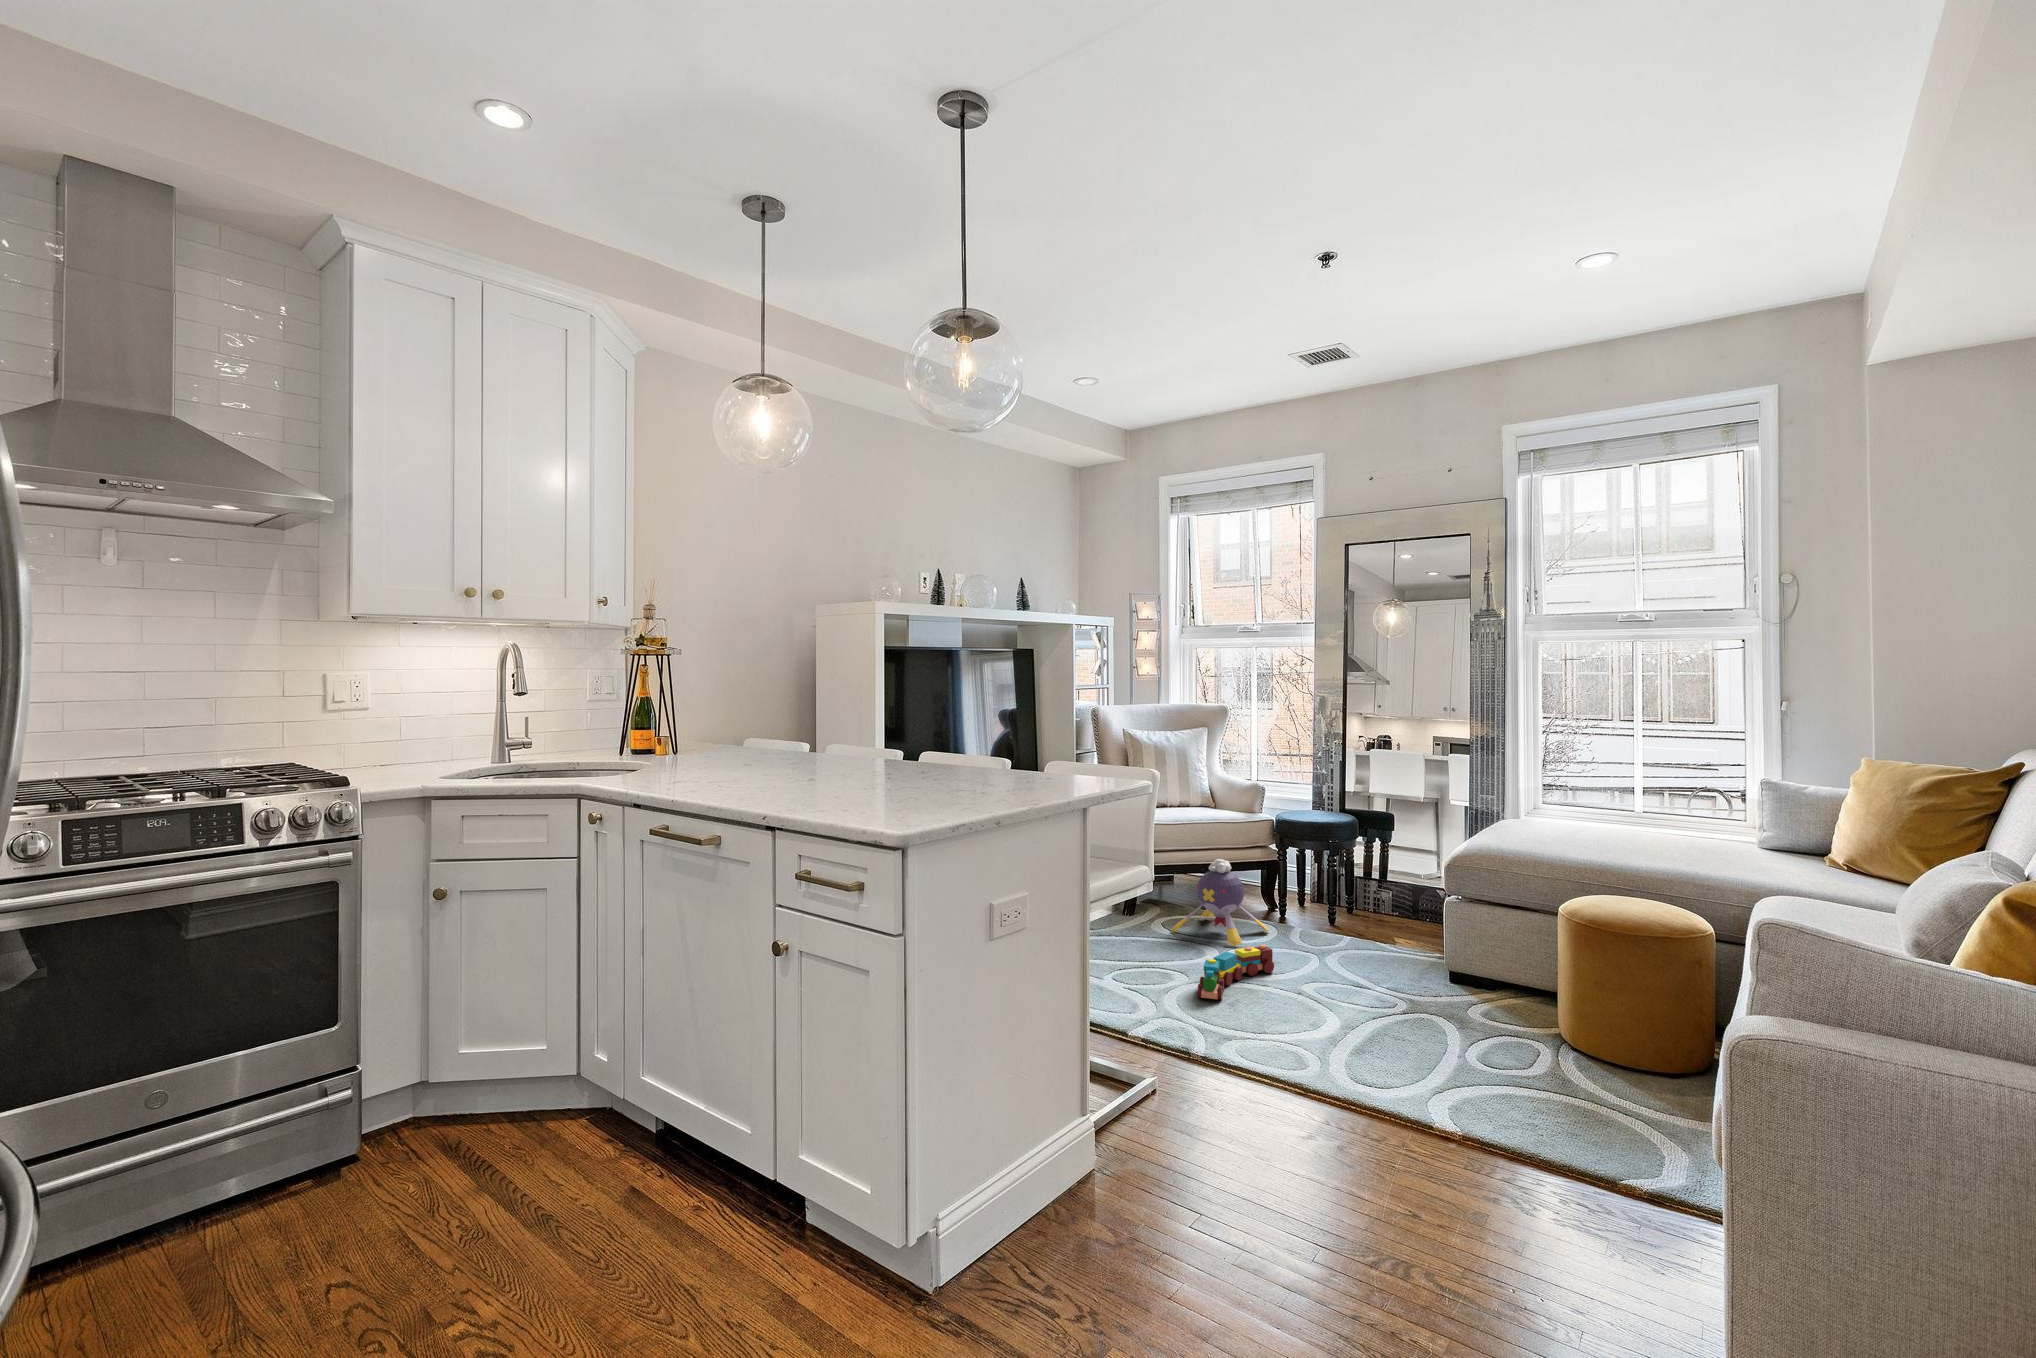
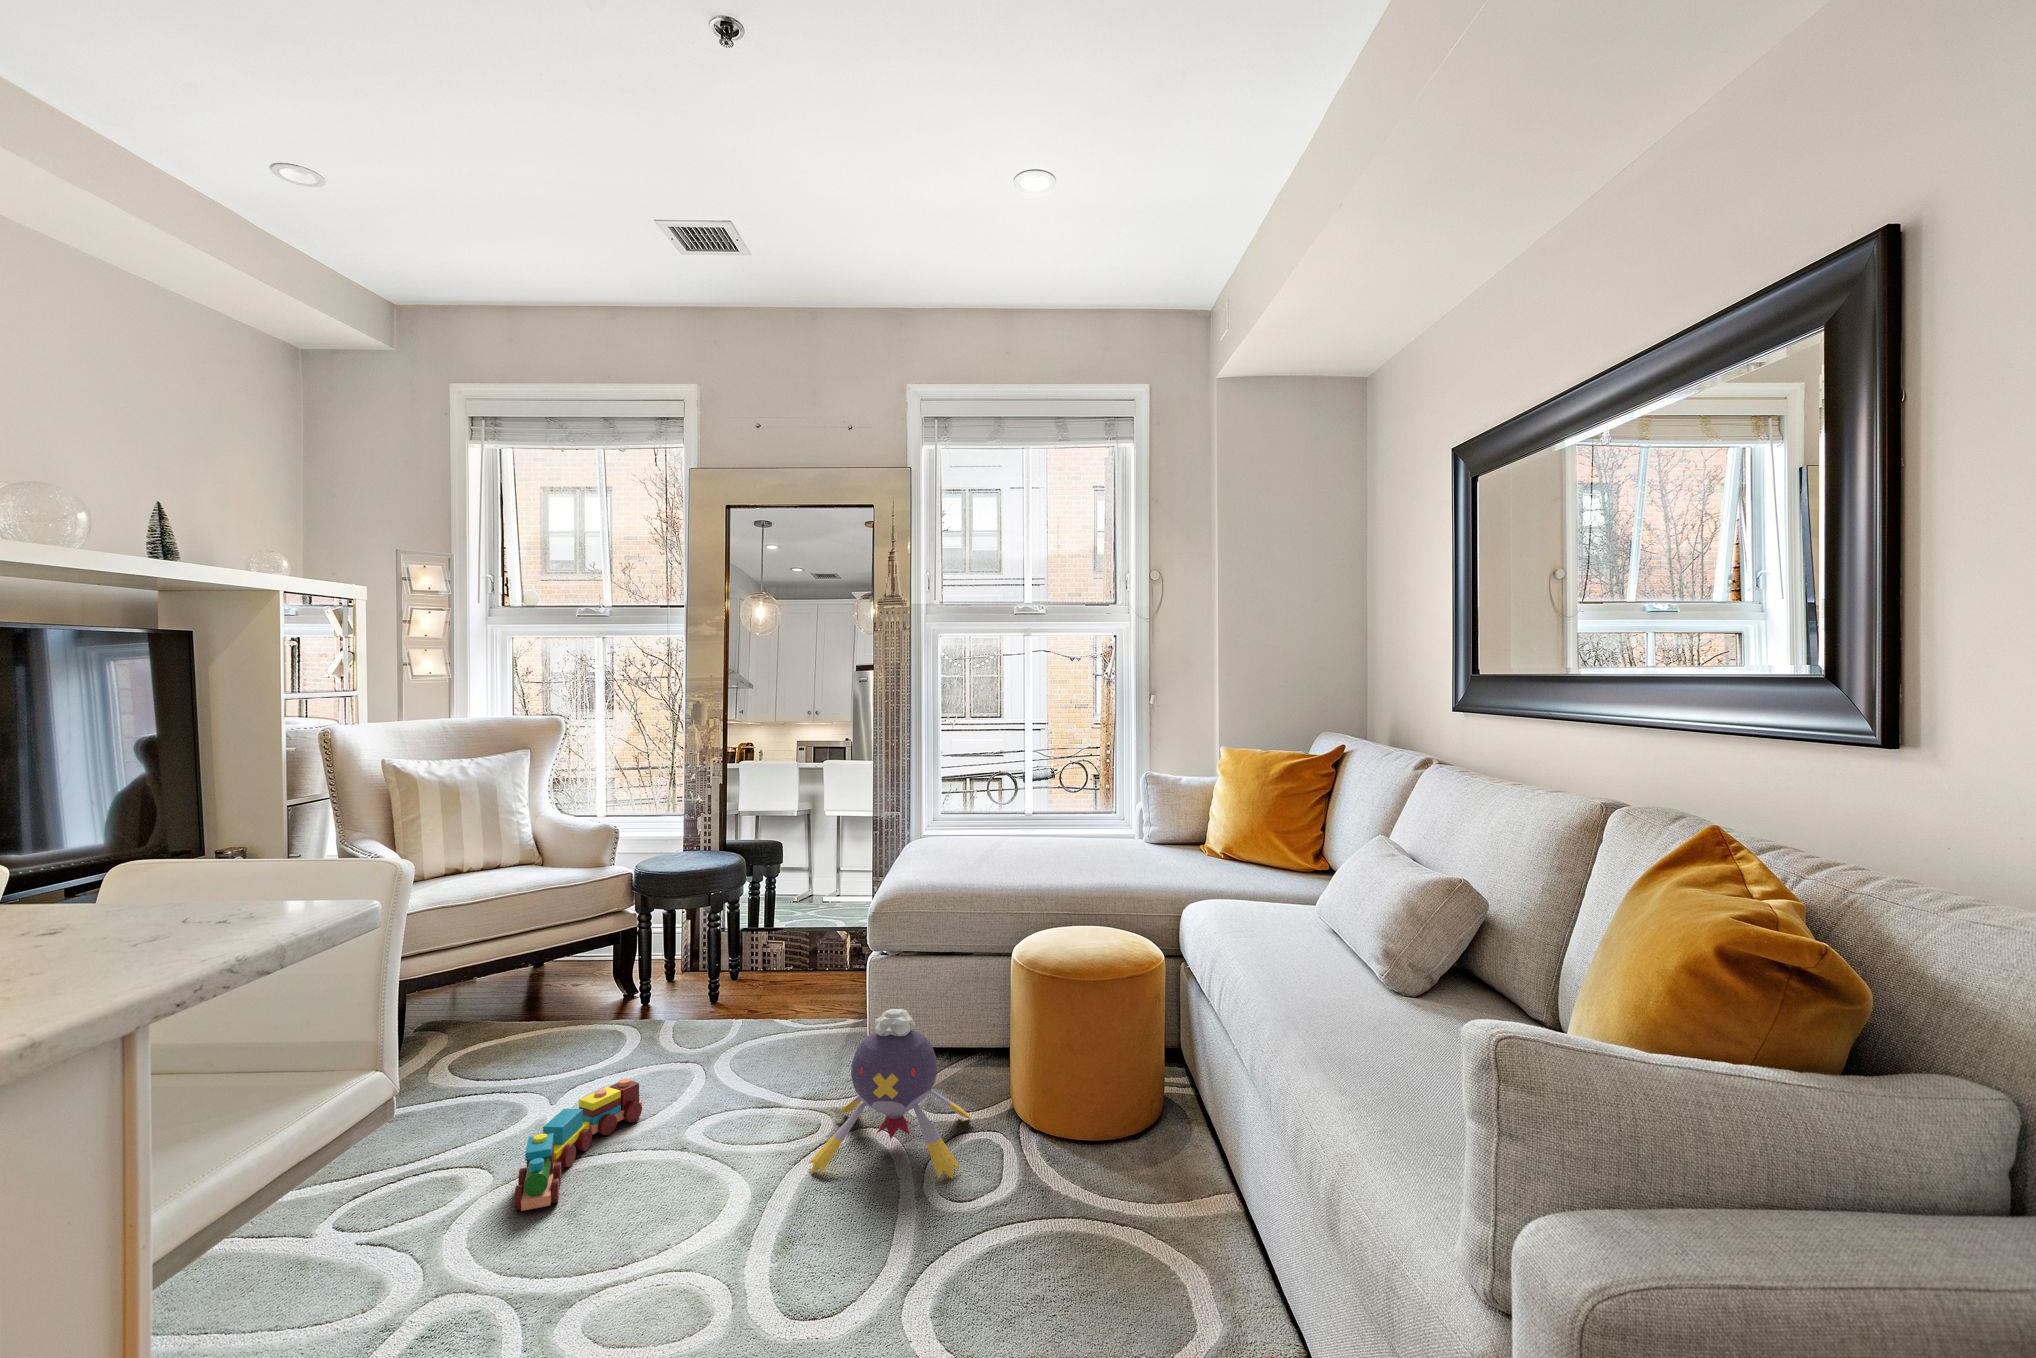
plush toy: present [1171,859,1269,947] -> present [809,1009,973,1179]

